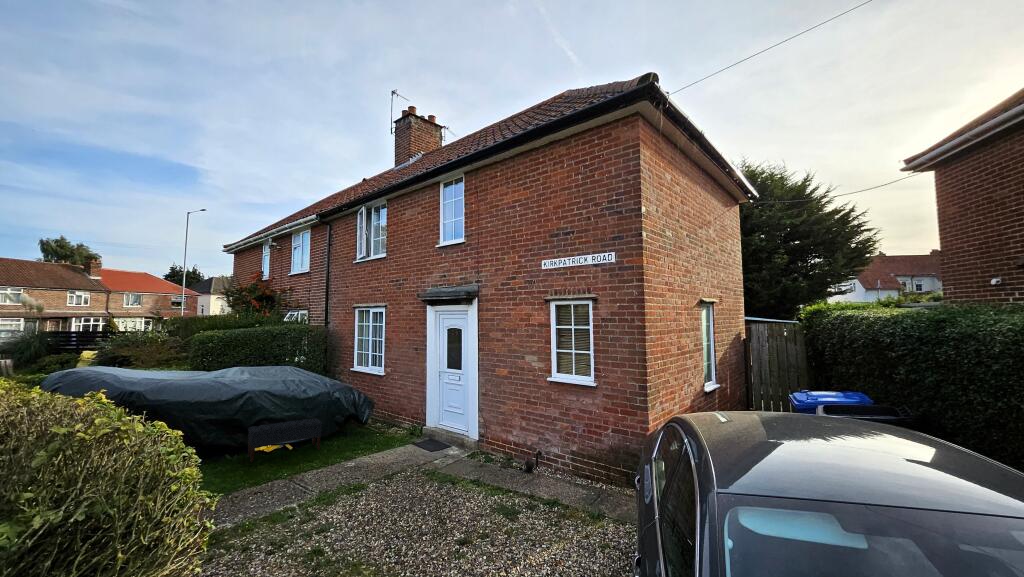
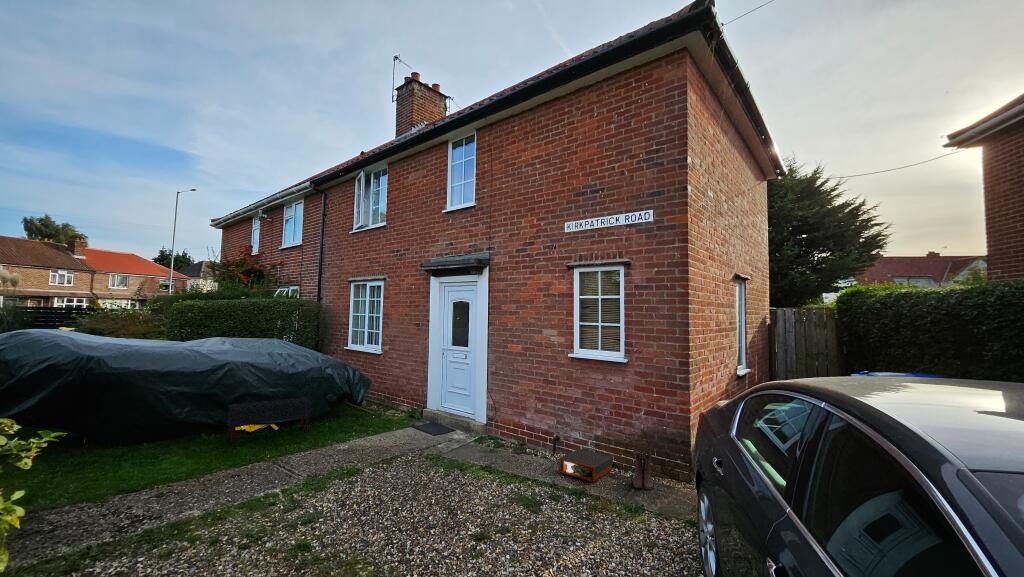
potted plant: present [516,440,539,472] -> none [528,421,561,461]
storage box: none [538,462,585,492] -> present [559,449,612,482]
boots: none [601,463,618,498] -> present [633,450,653,490]

